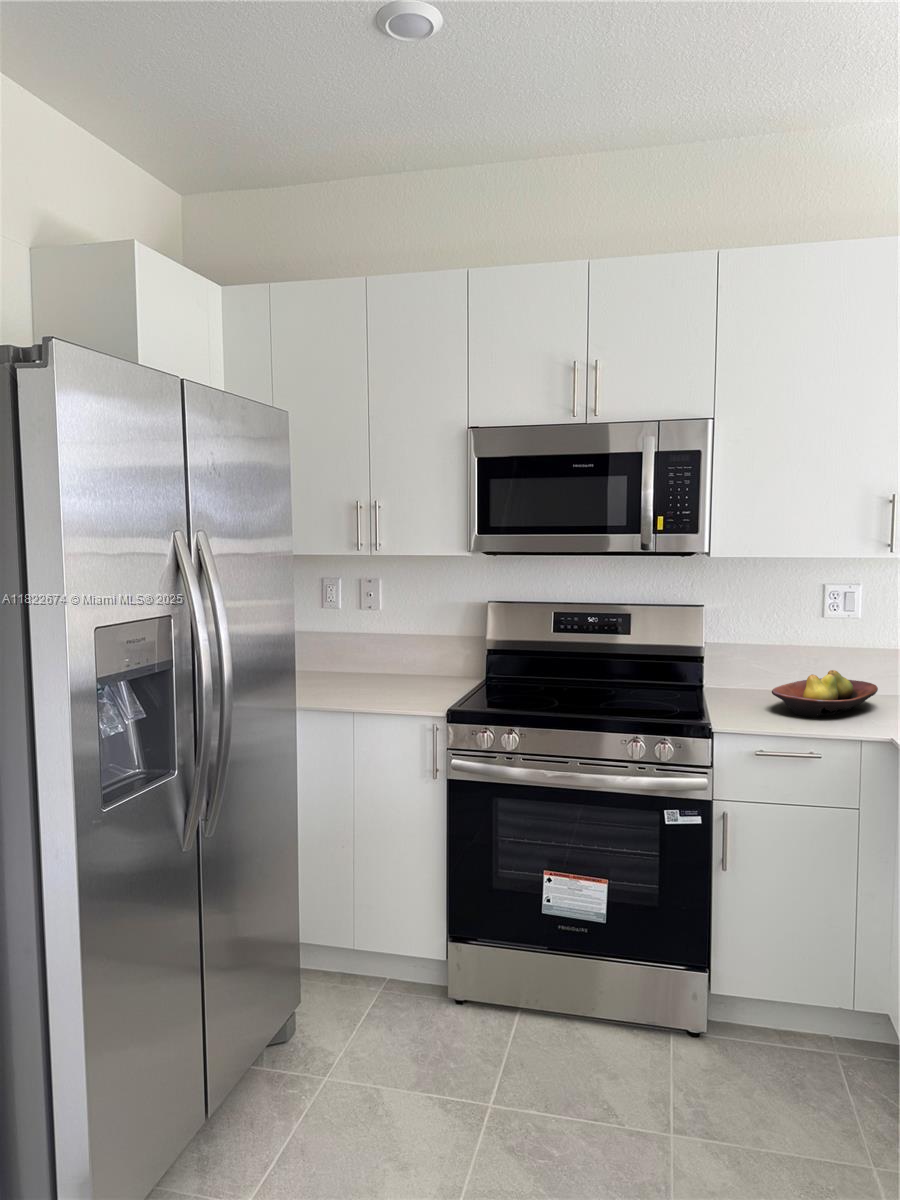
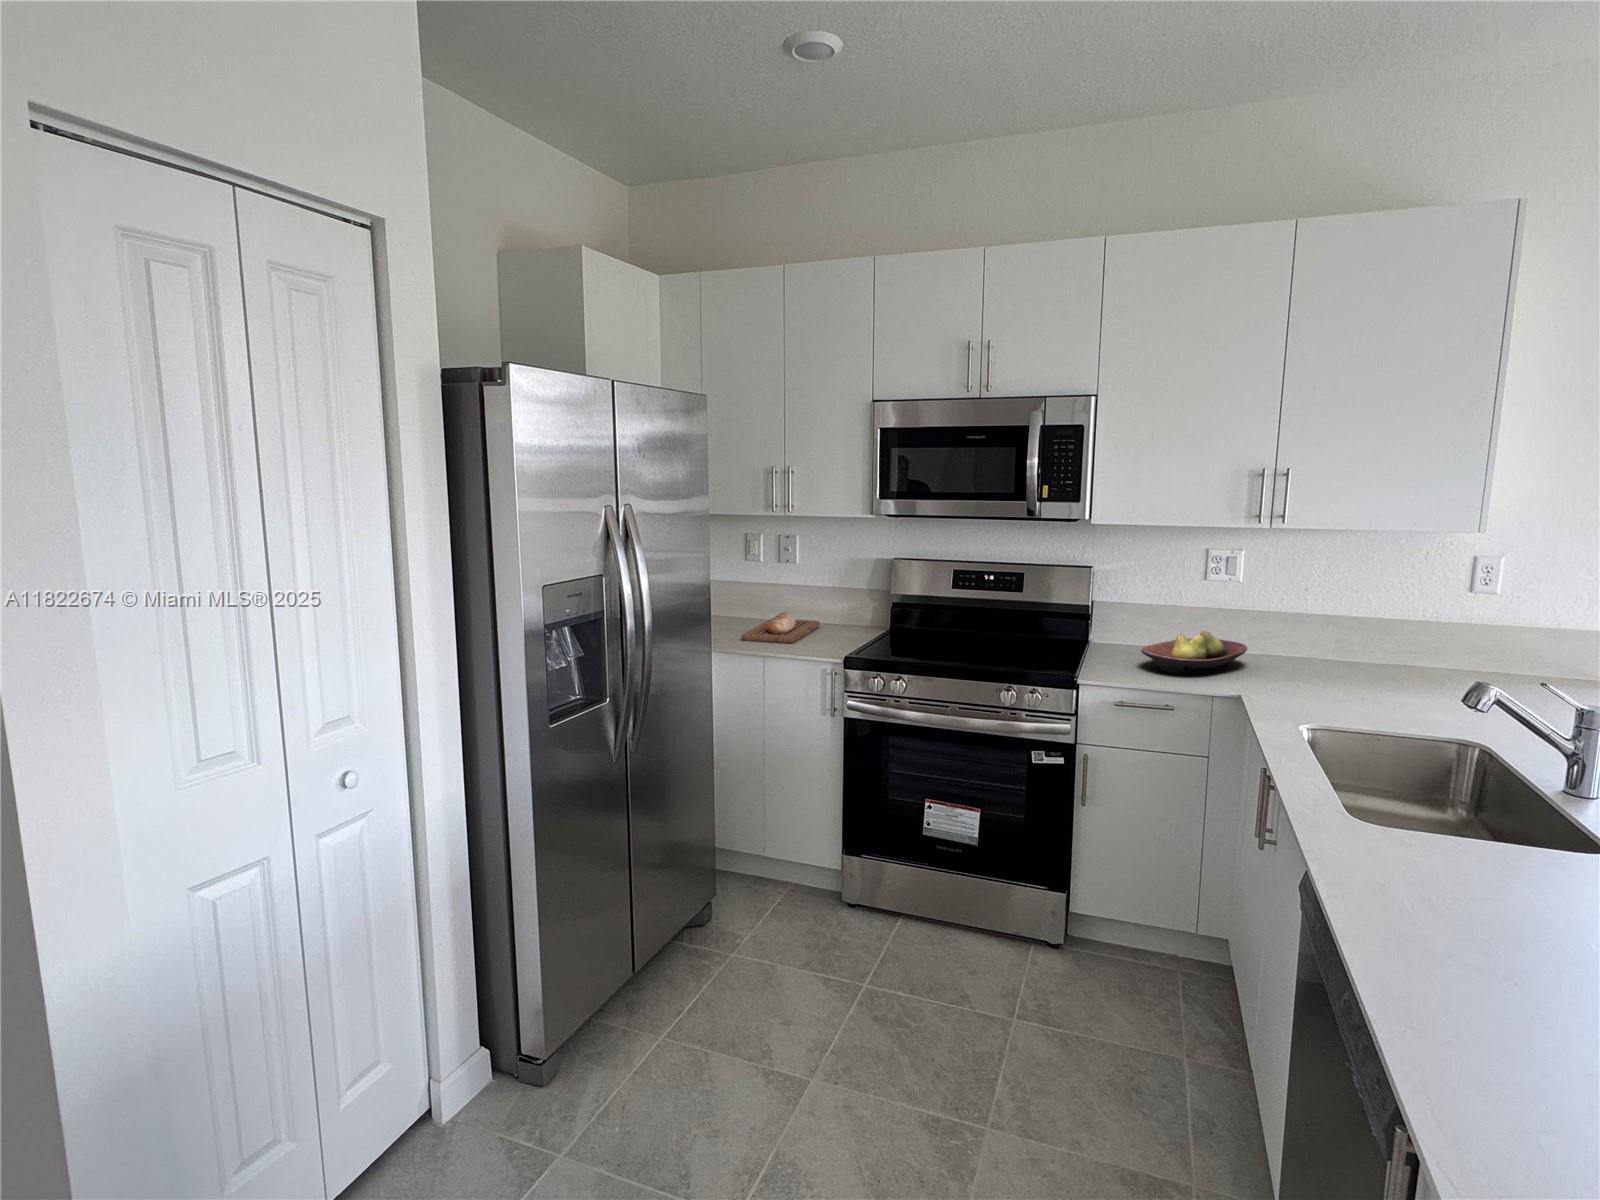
bread loaf: none [324,664,408,698] -> present [741,612,820,644]

